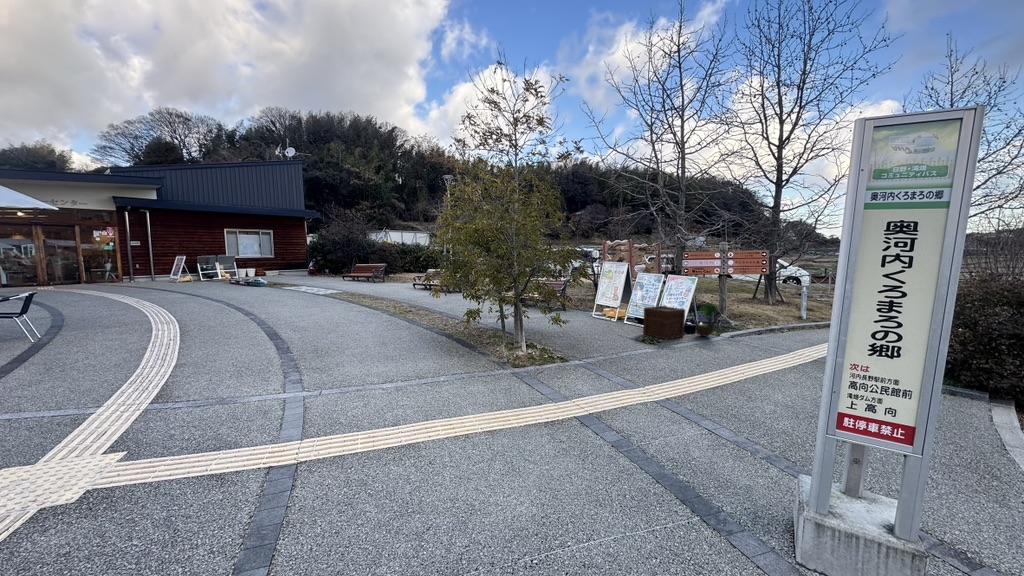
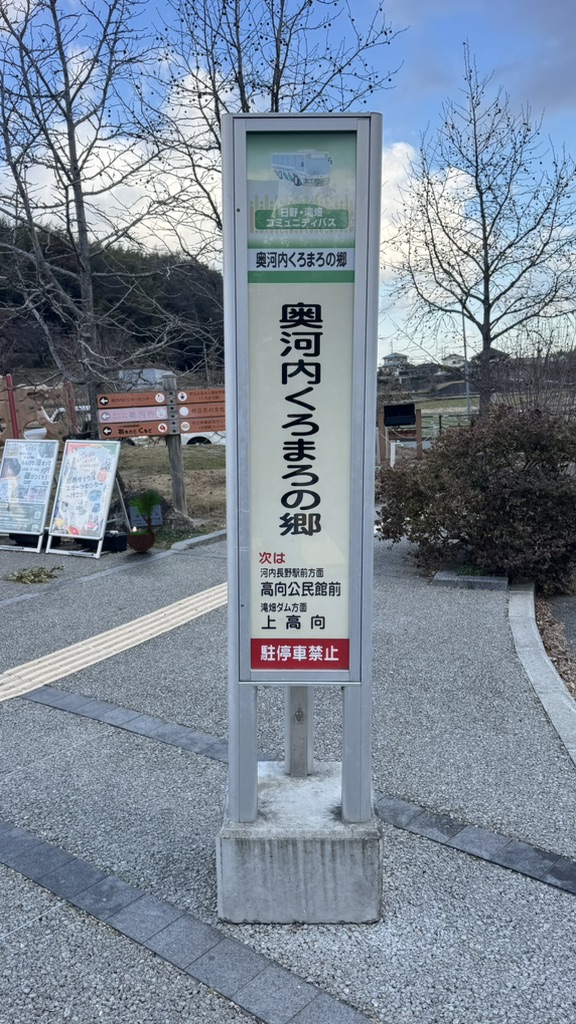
wooden crate: present [643,306,685,339] -> none [24,504,106,568]

